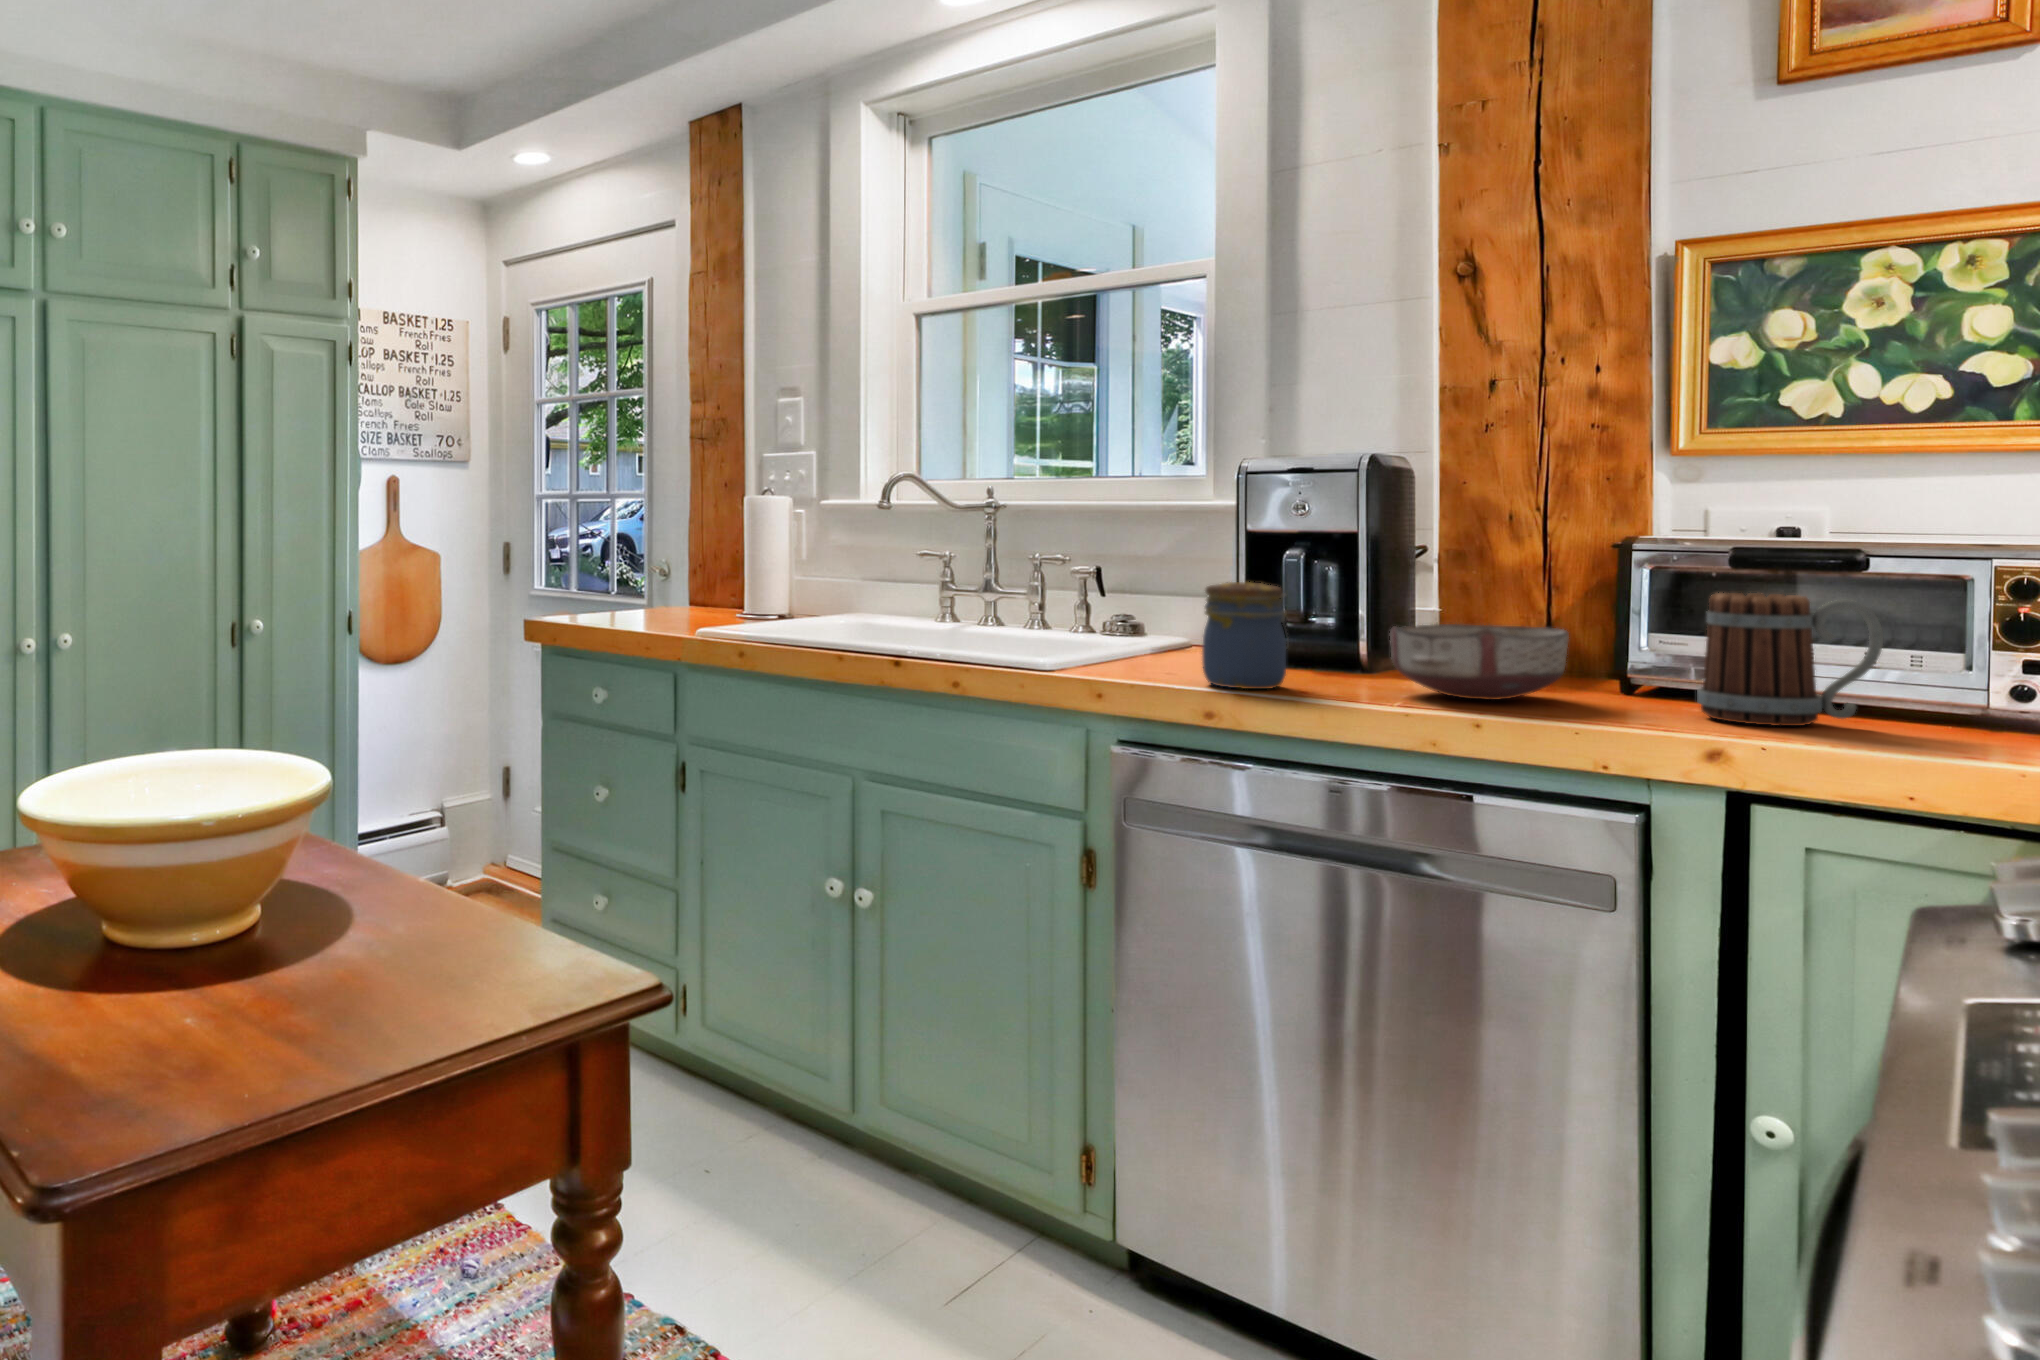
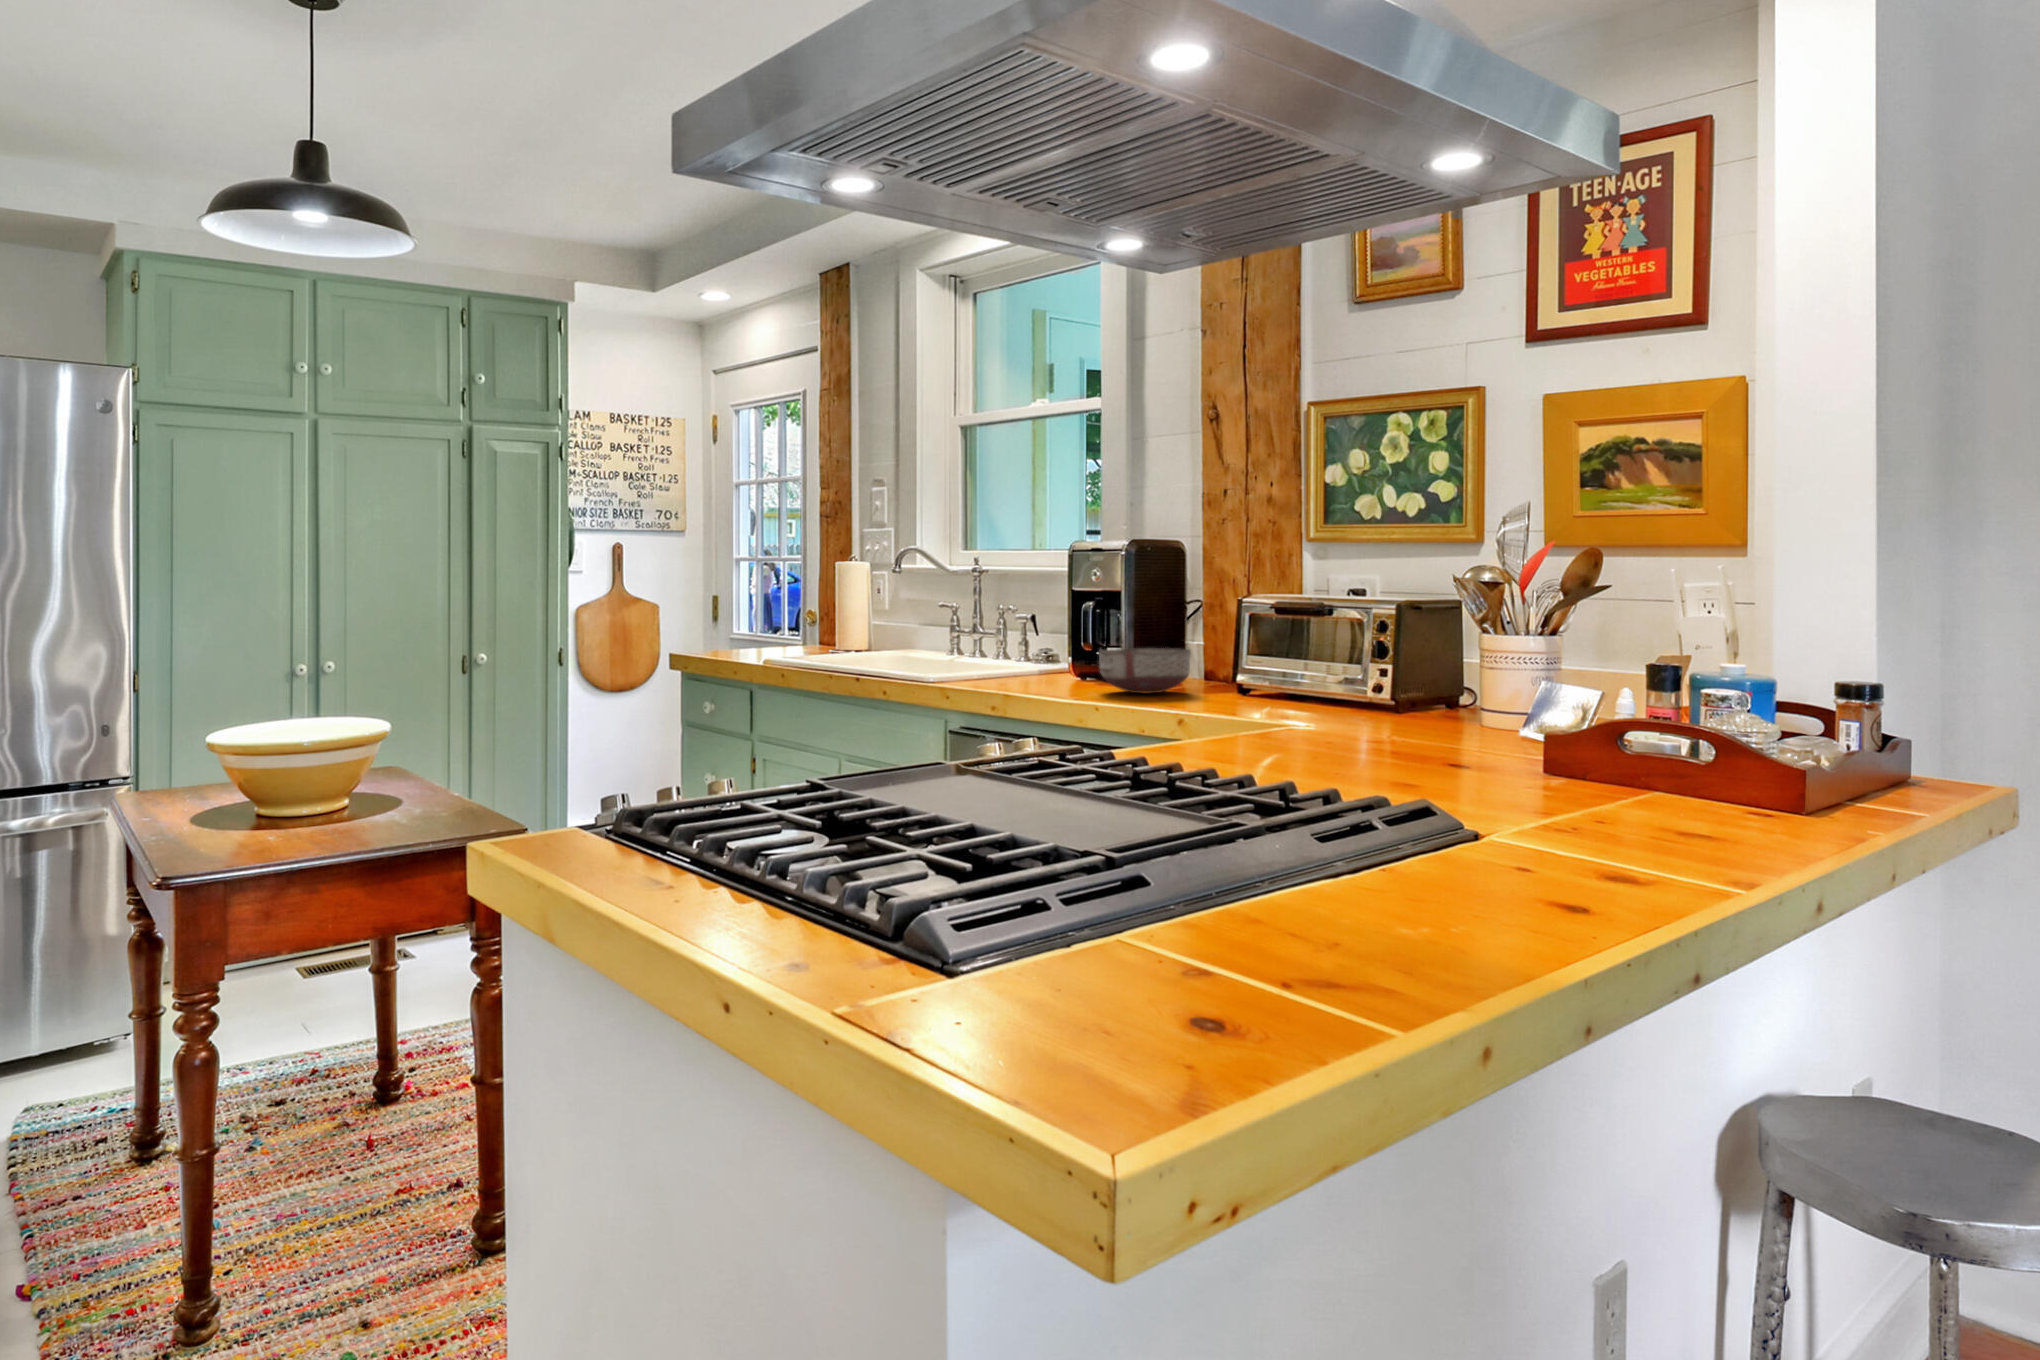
jar: present [1202,582,1288,689] -> none [1007,621,1059,689]
mug: present [1697,593,1883,726] -> none [1226,627,1304,704]

